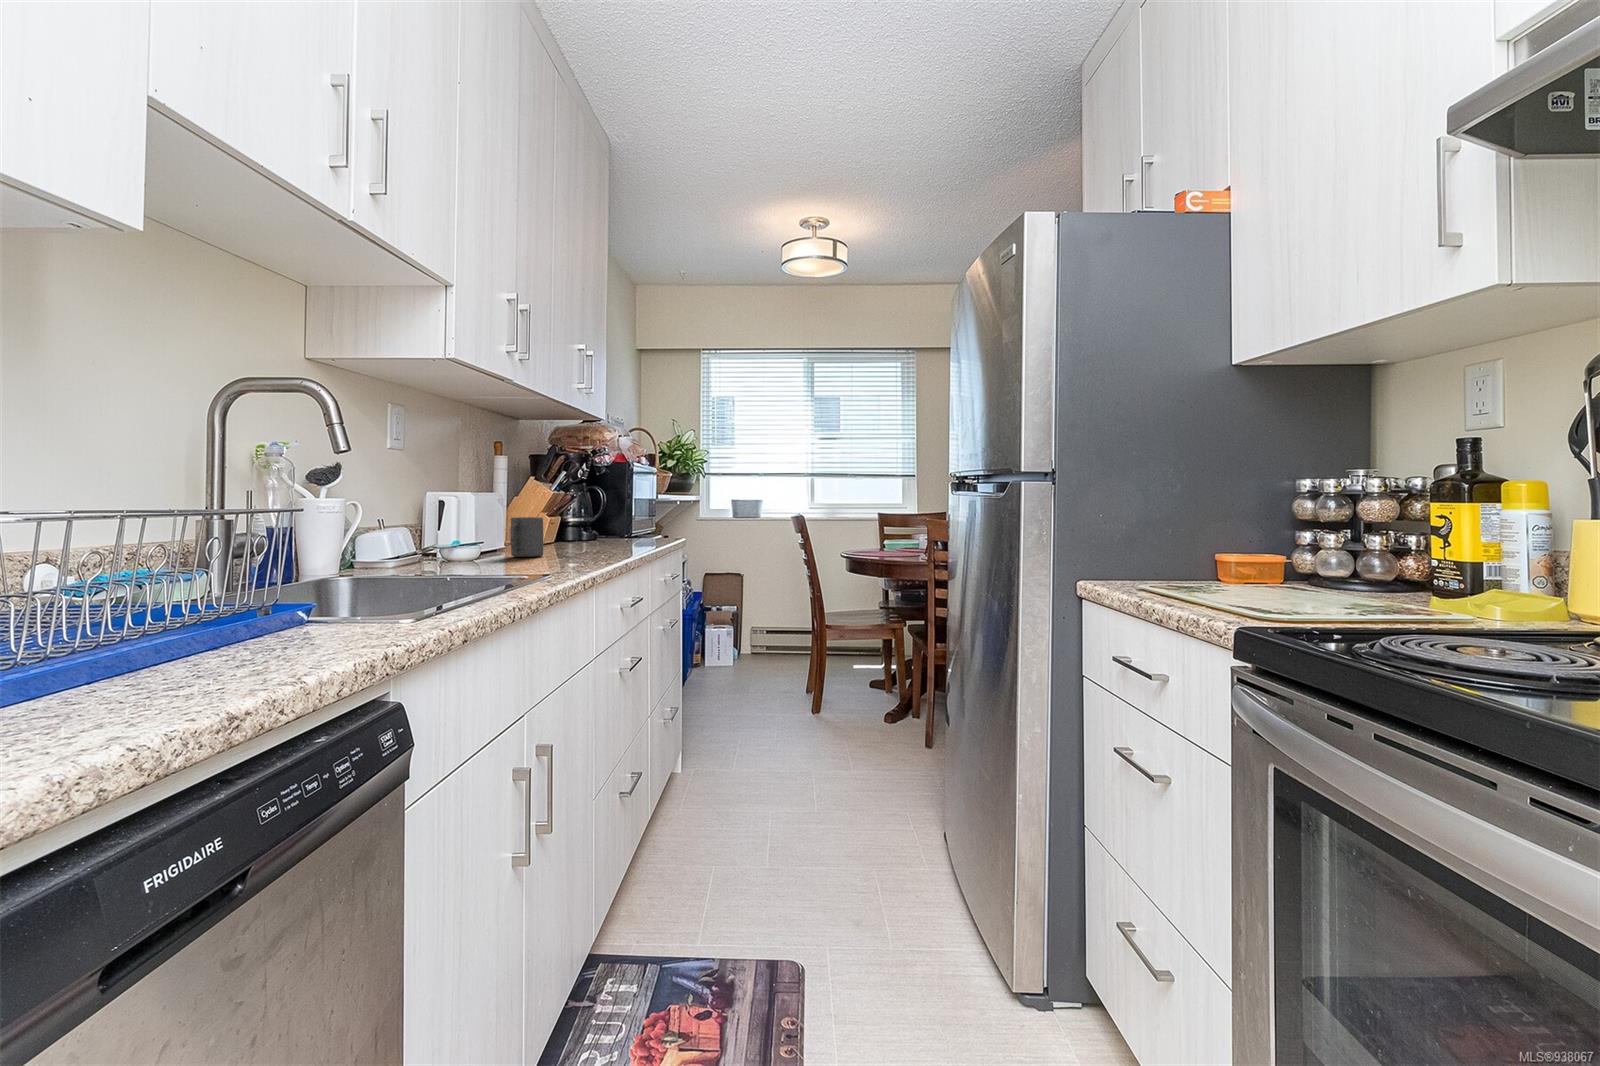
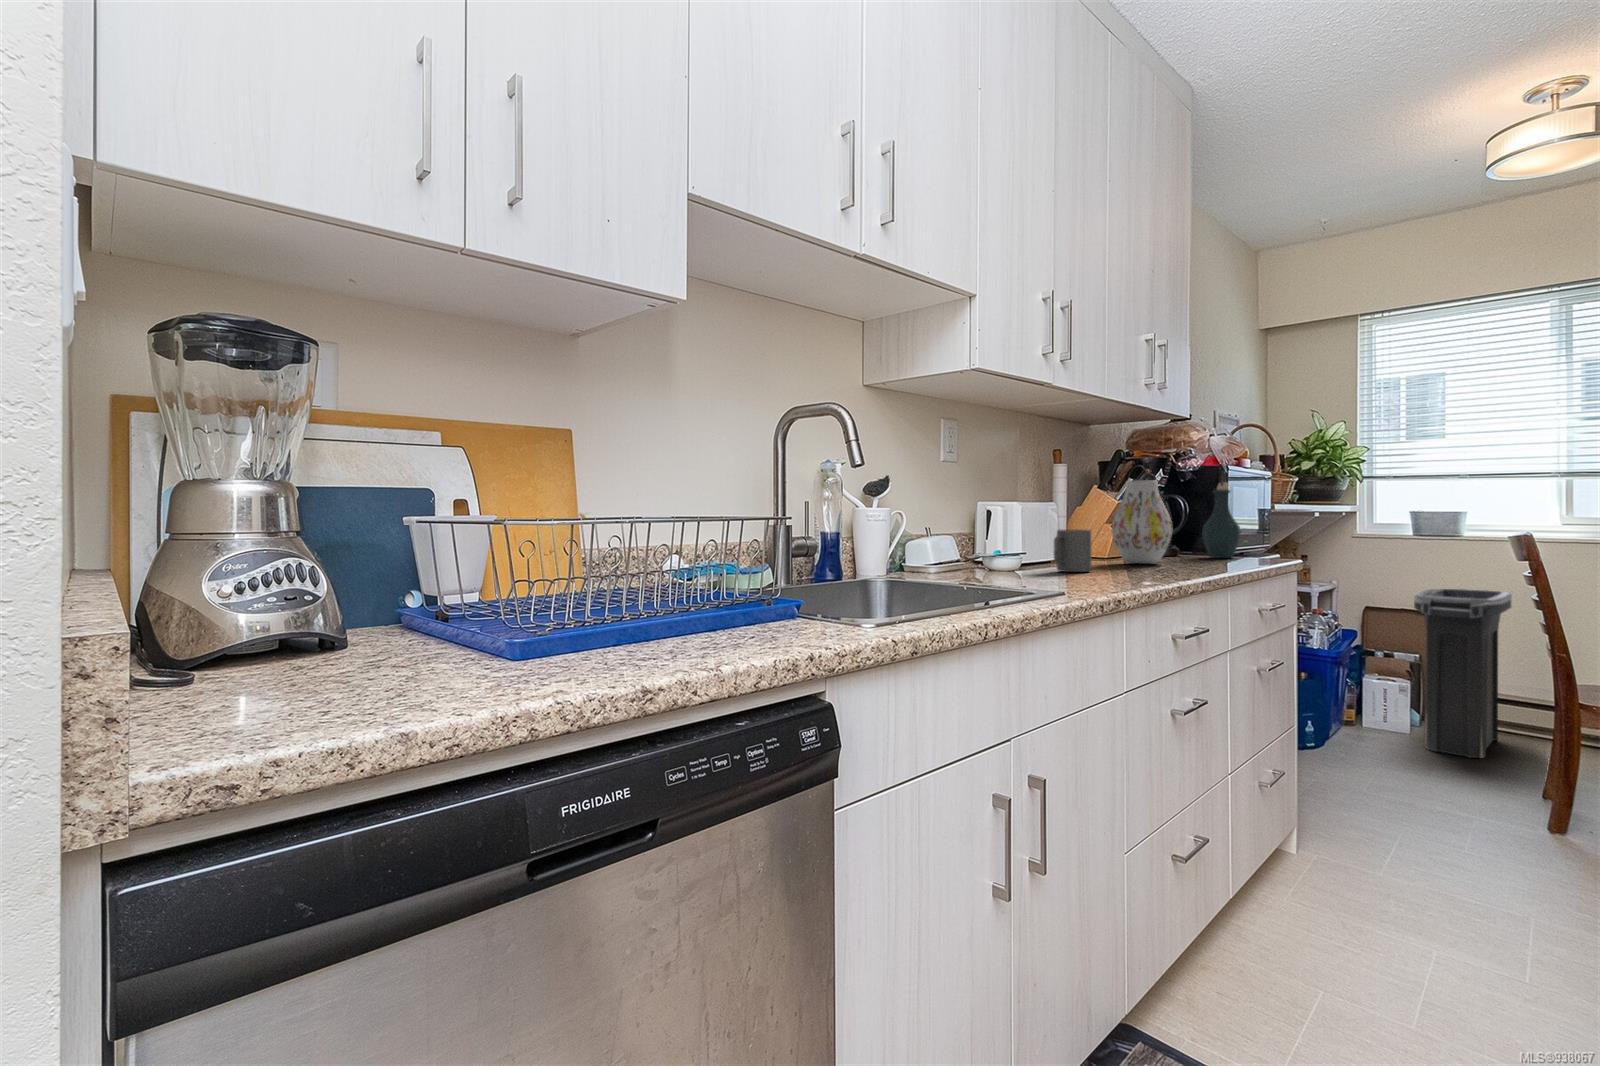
vase: none [550,473,601,547] -> present [1112,480,1172,564]
bottle: none [616,477,645,540] -> present [1202,482,1241,558]
trash can: none [740,557,790,675] -> present [1414,589,1512,758]

